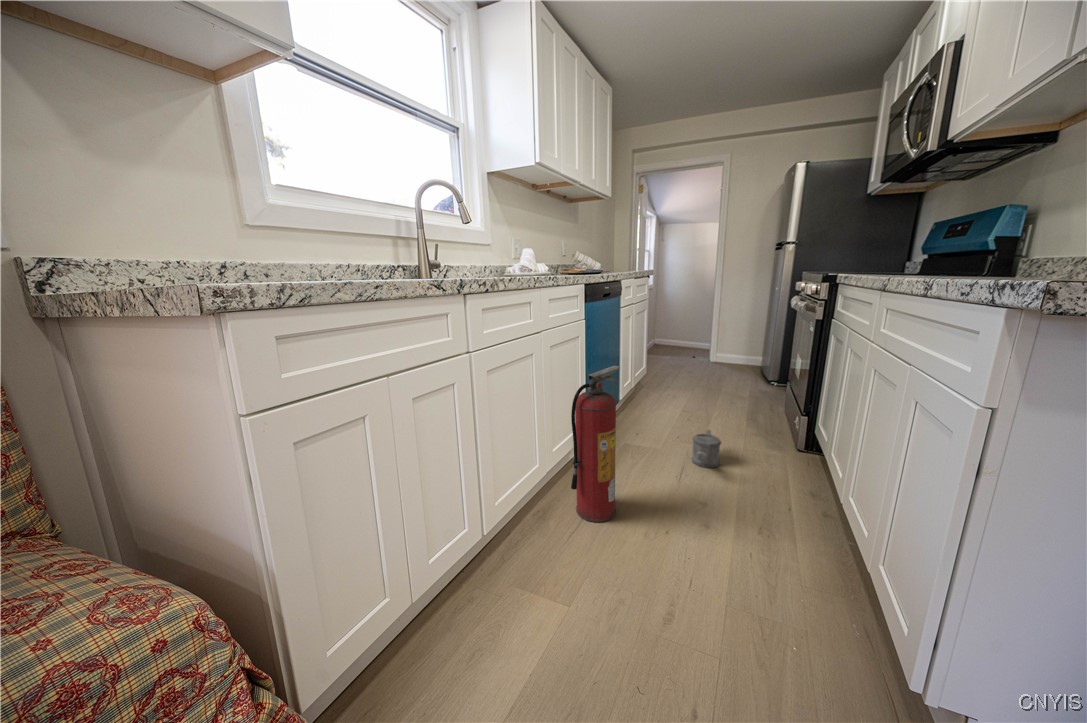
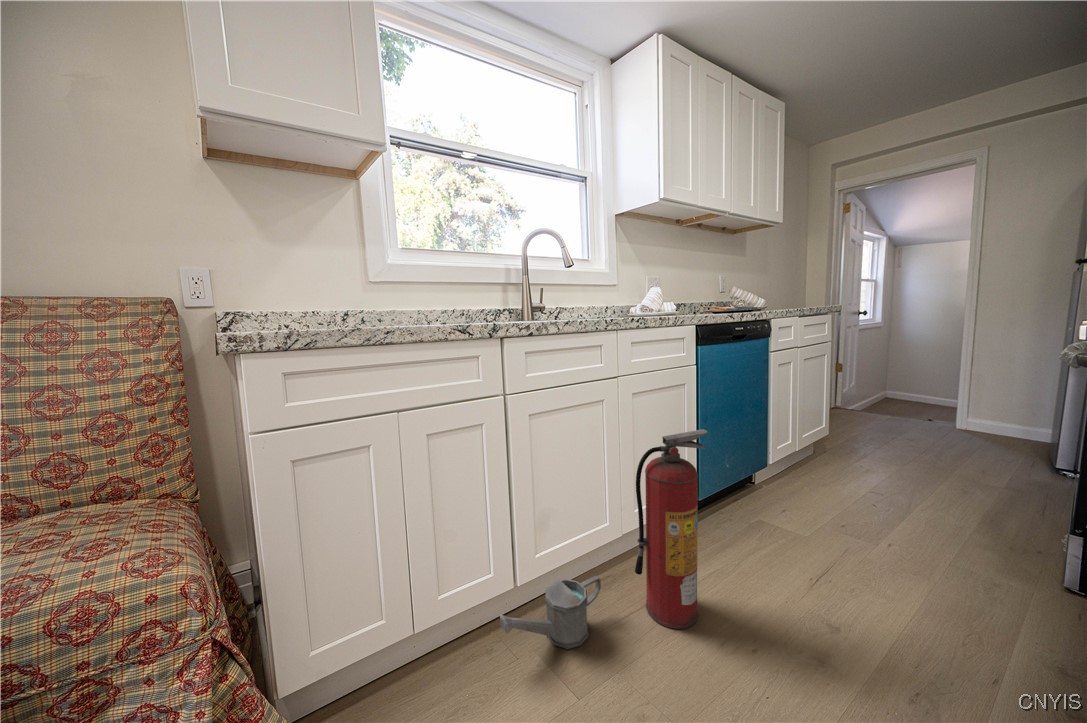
watering can: present [692,430,721,468] -> present [500,576,601,649]

